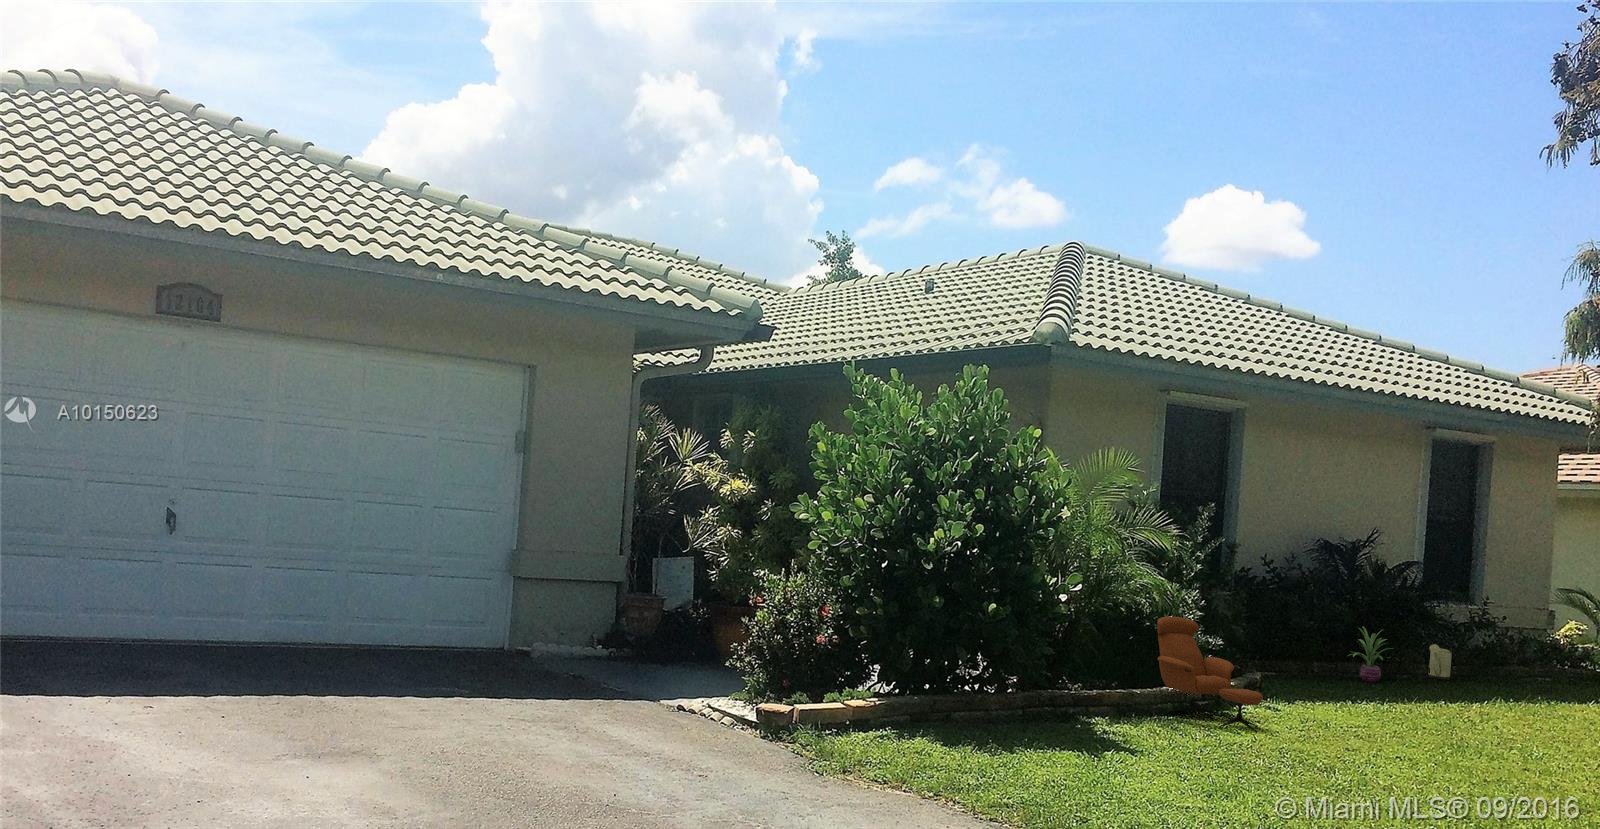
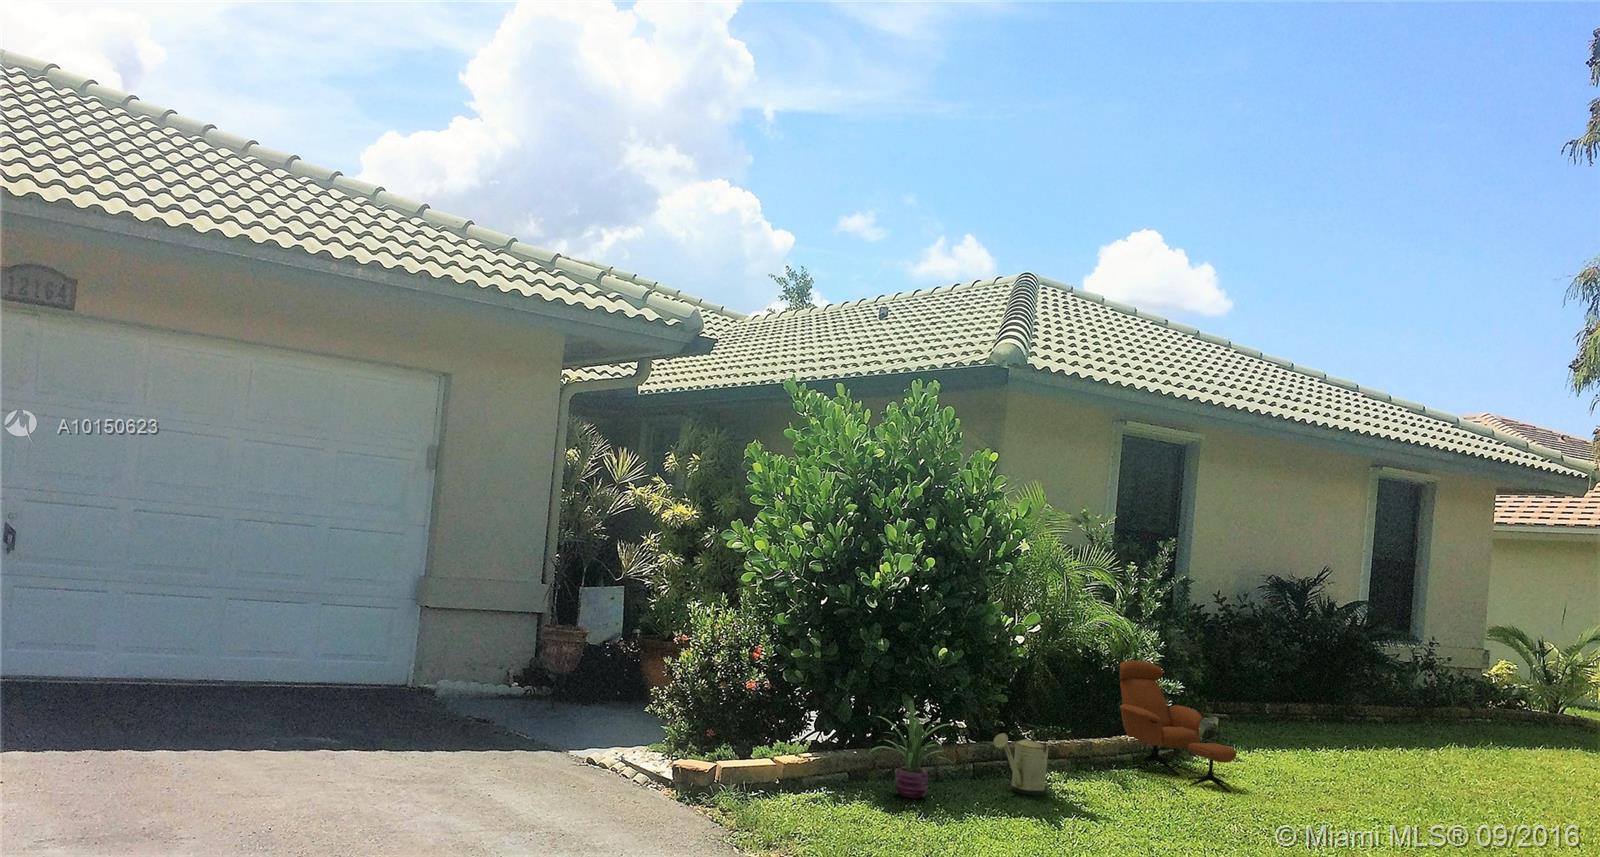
decorative plant: present [1348,627,1387,682] -> present [869,700,954,798]
watering can: present [1429,644,1452,680] -> present [994,724,1049,795]

